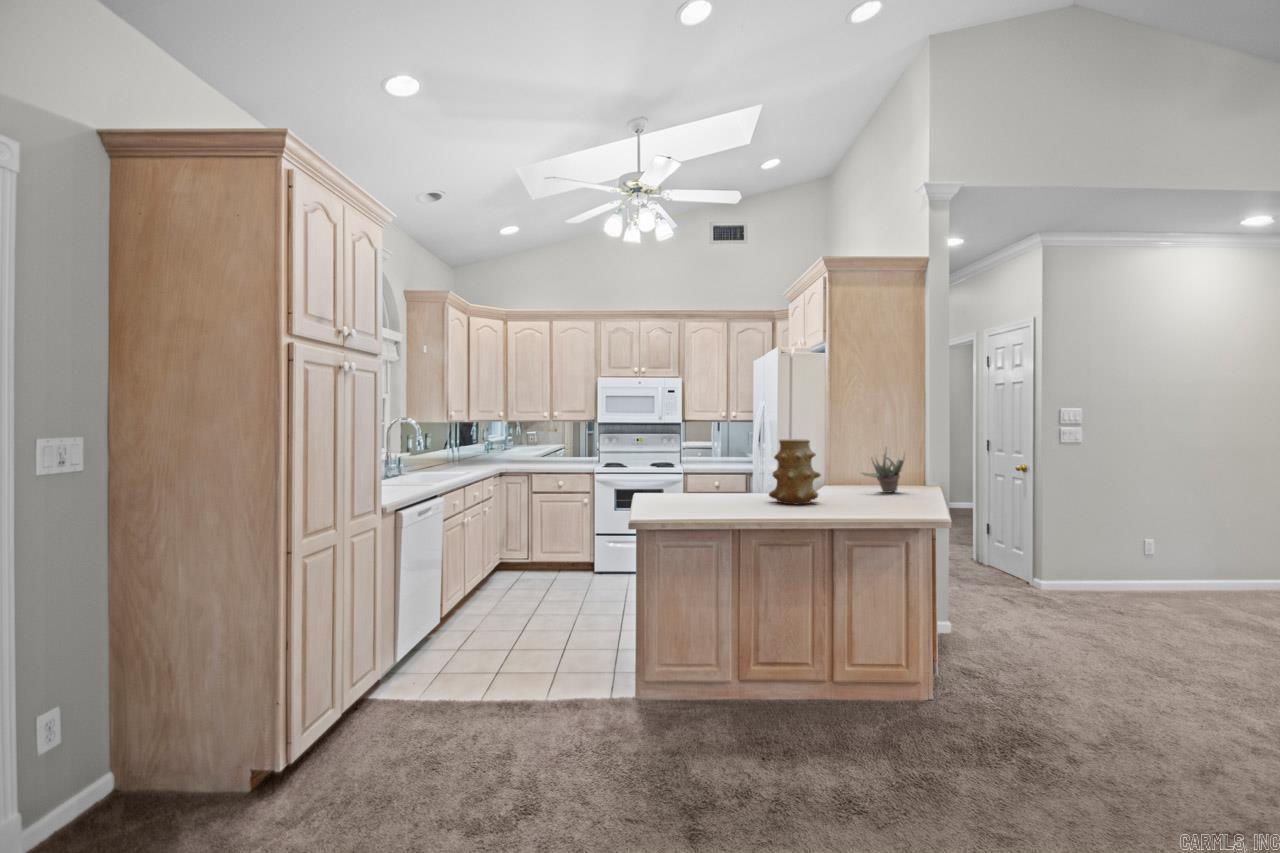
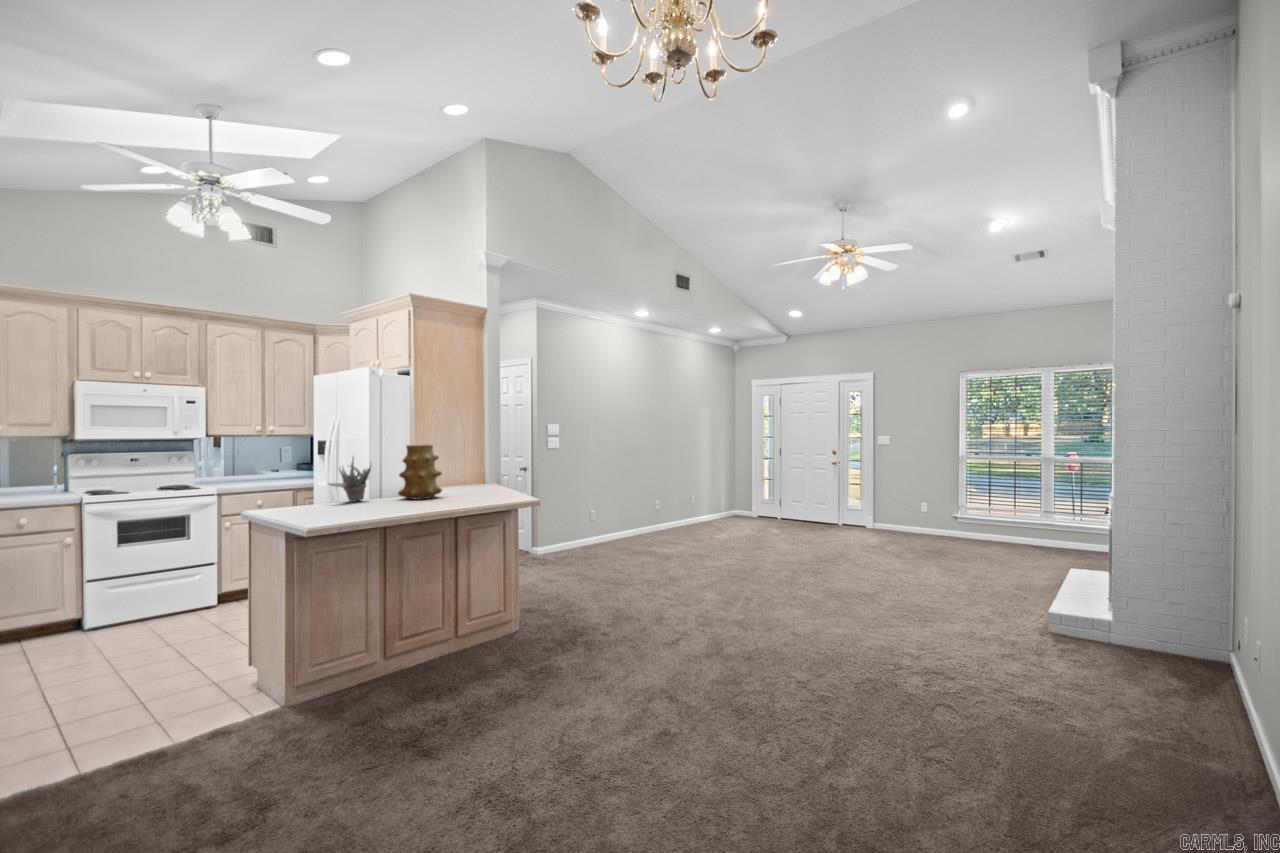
succulent plant: present [862,448,904,493] -> present [329,457,371,502]

